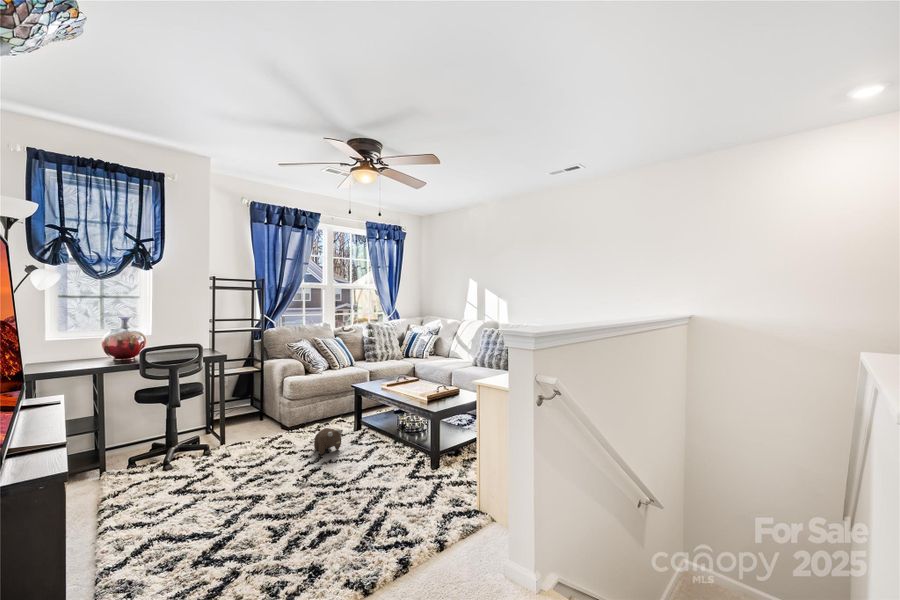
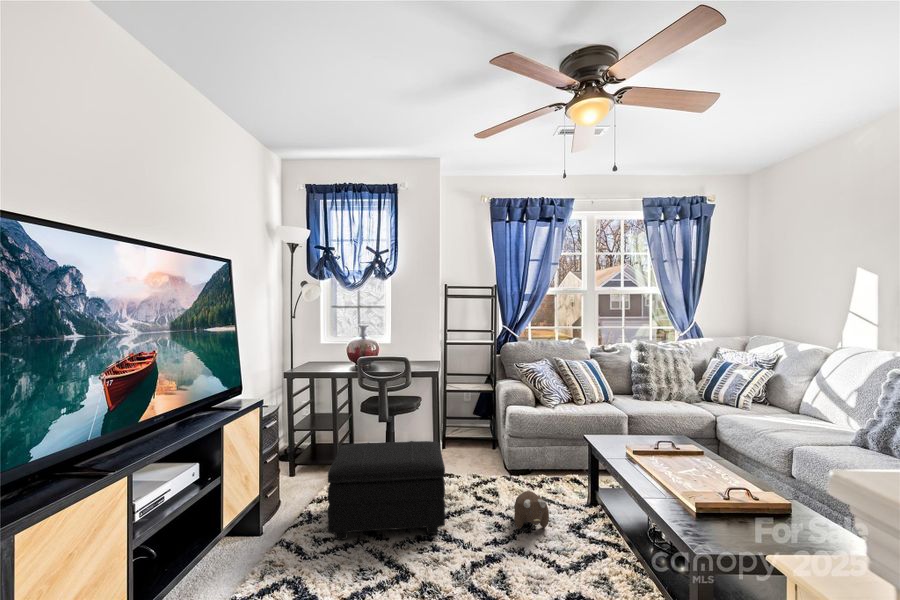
footstool: none [143,411,271,508] -> present [328,441,445,540]

